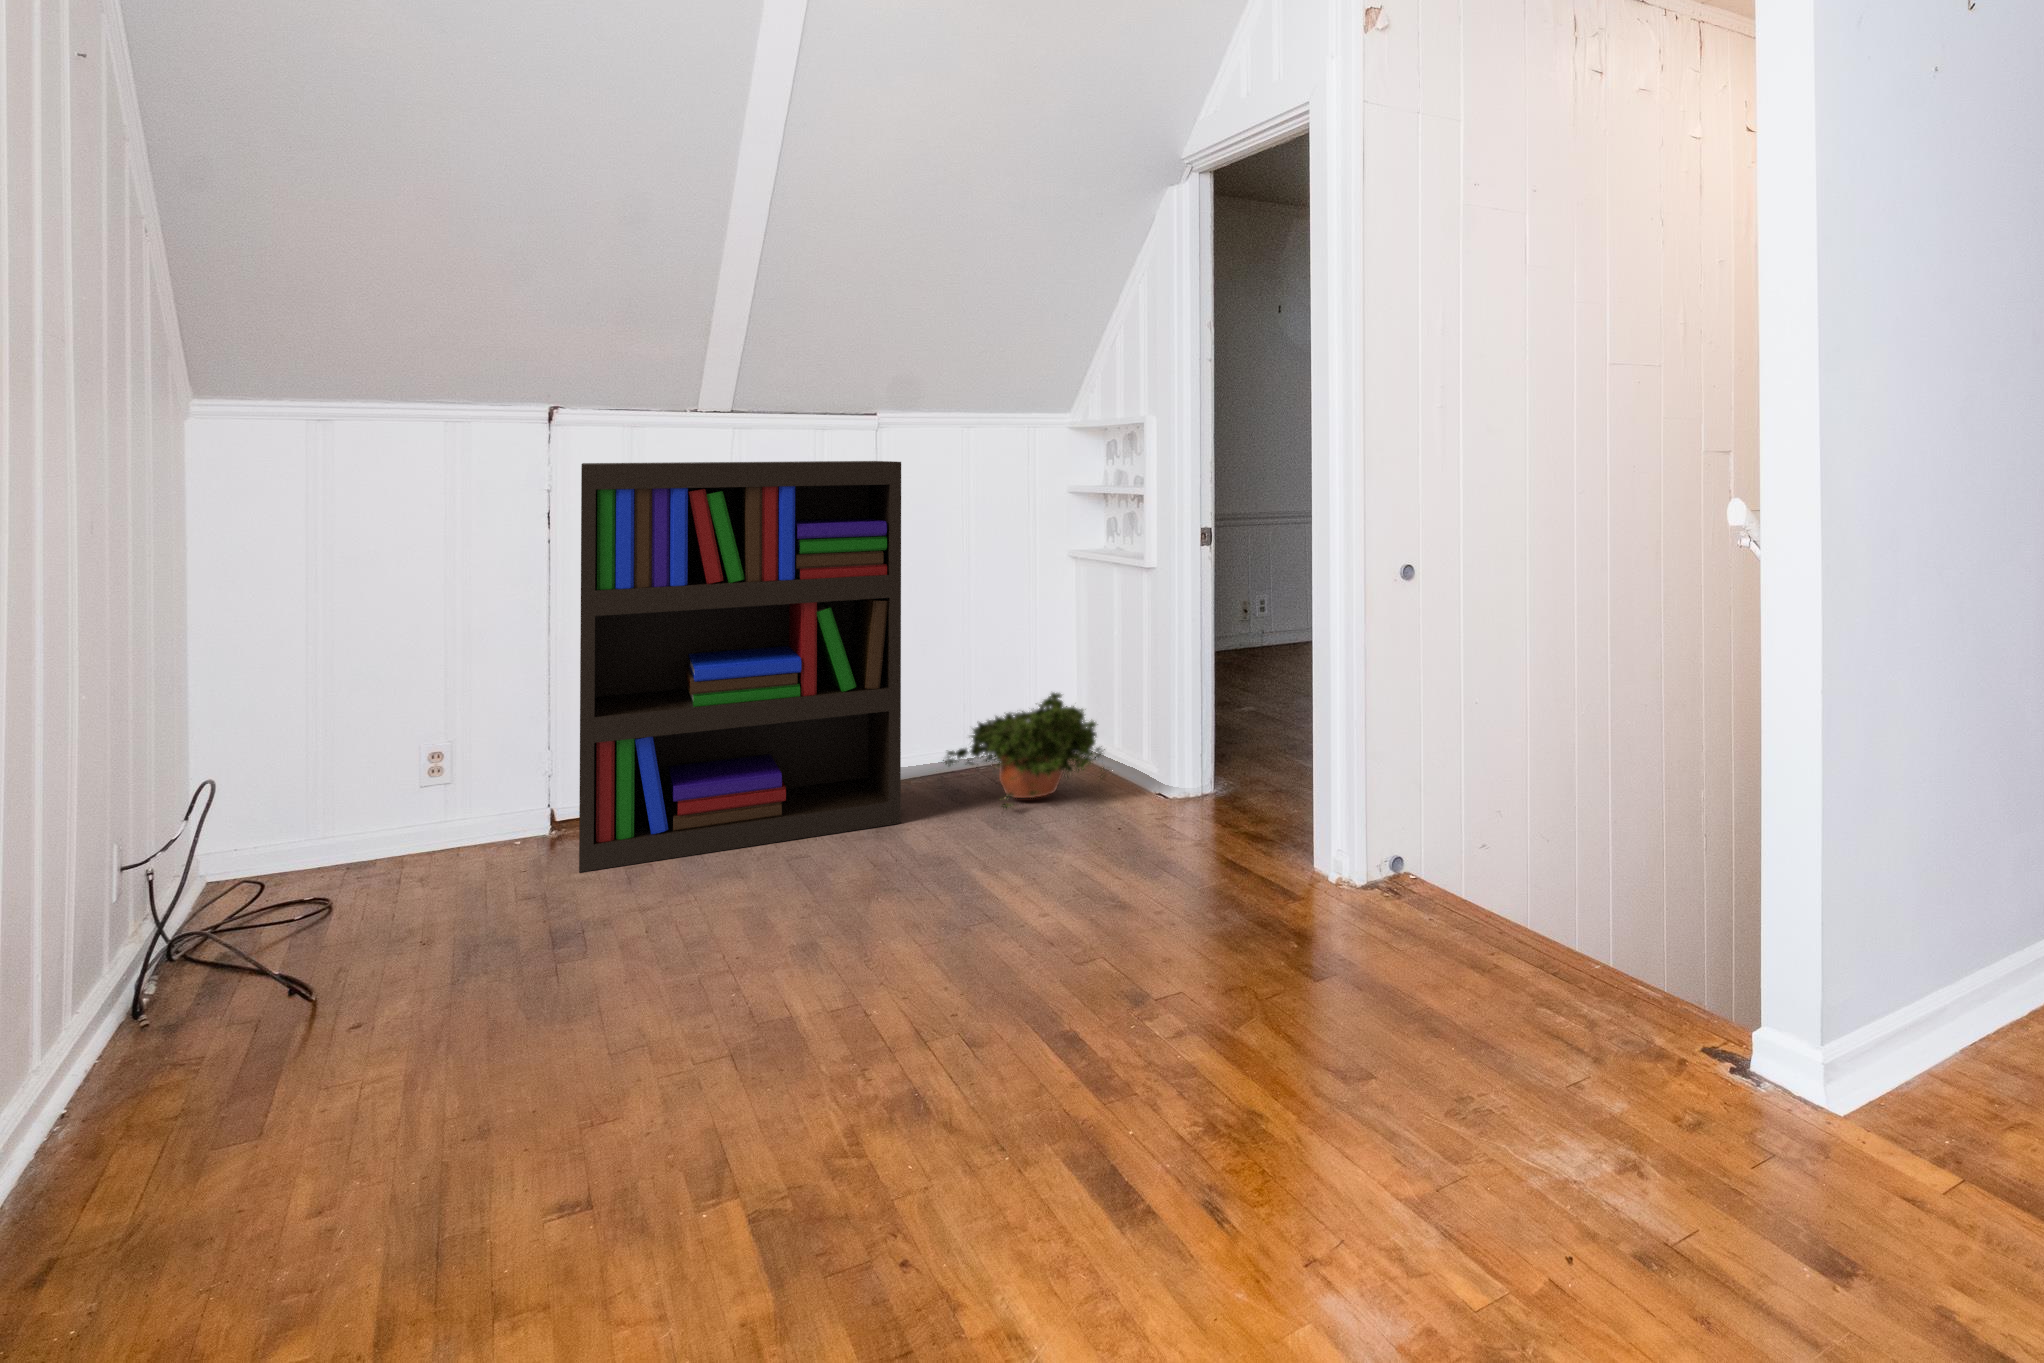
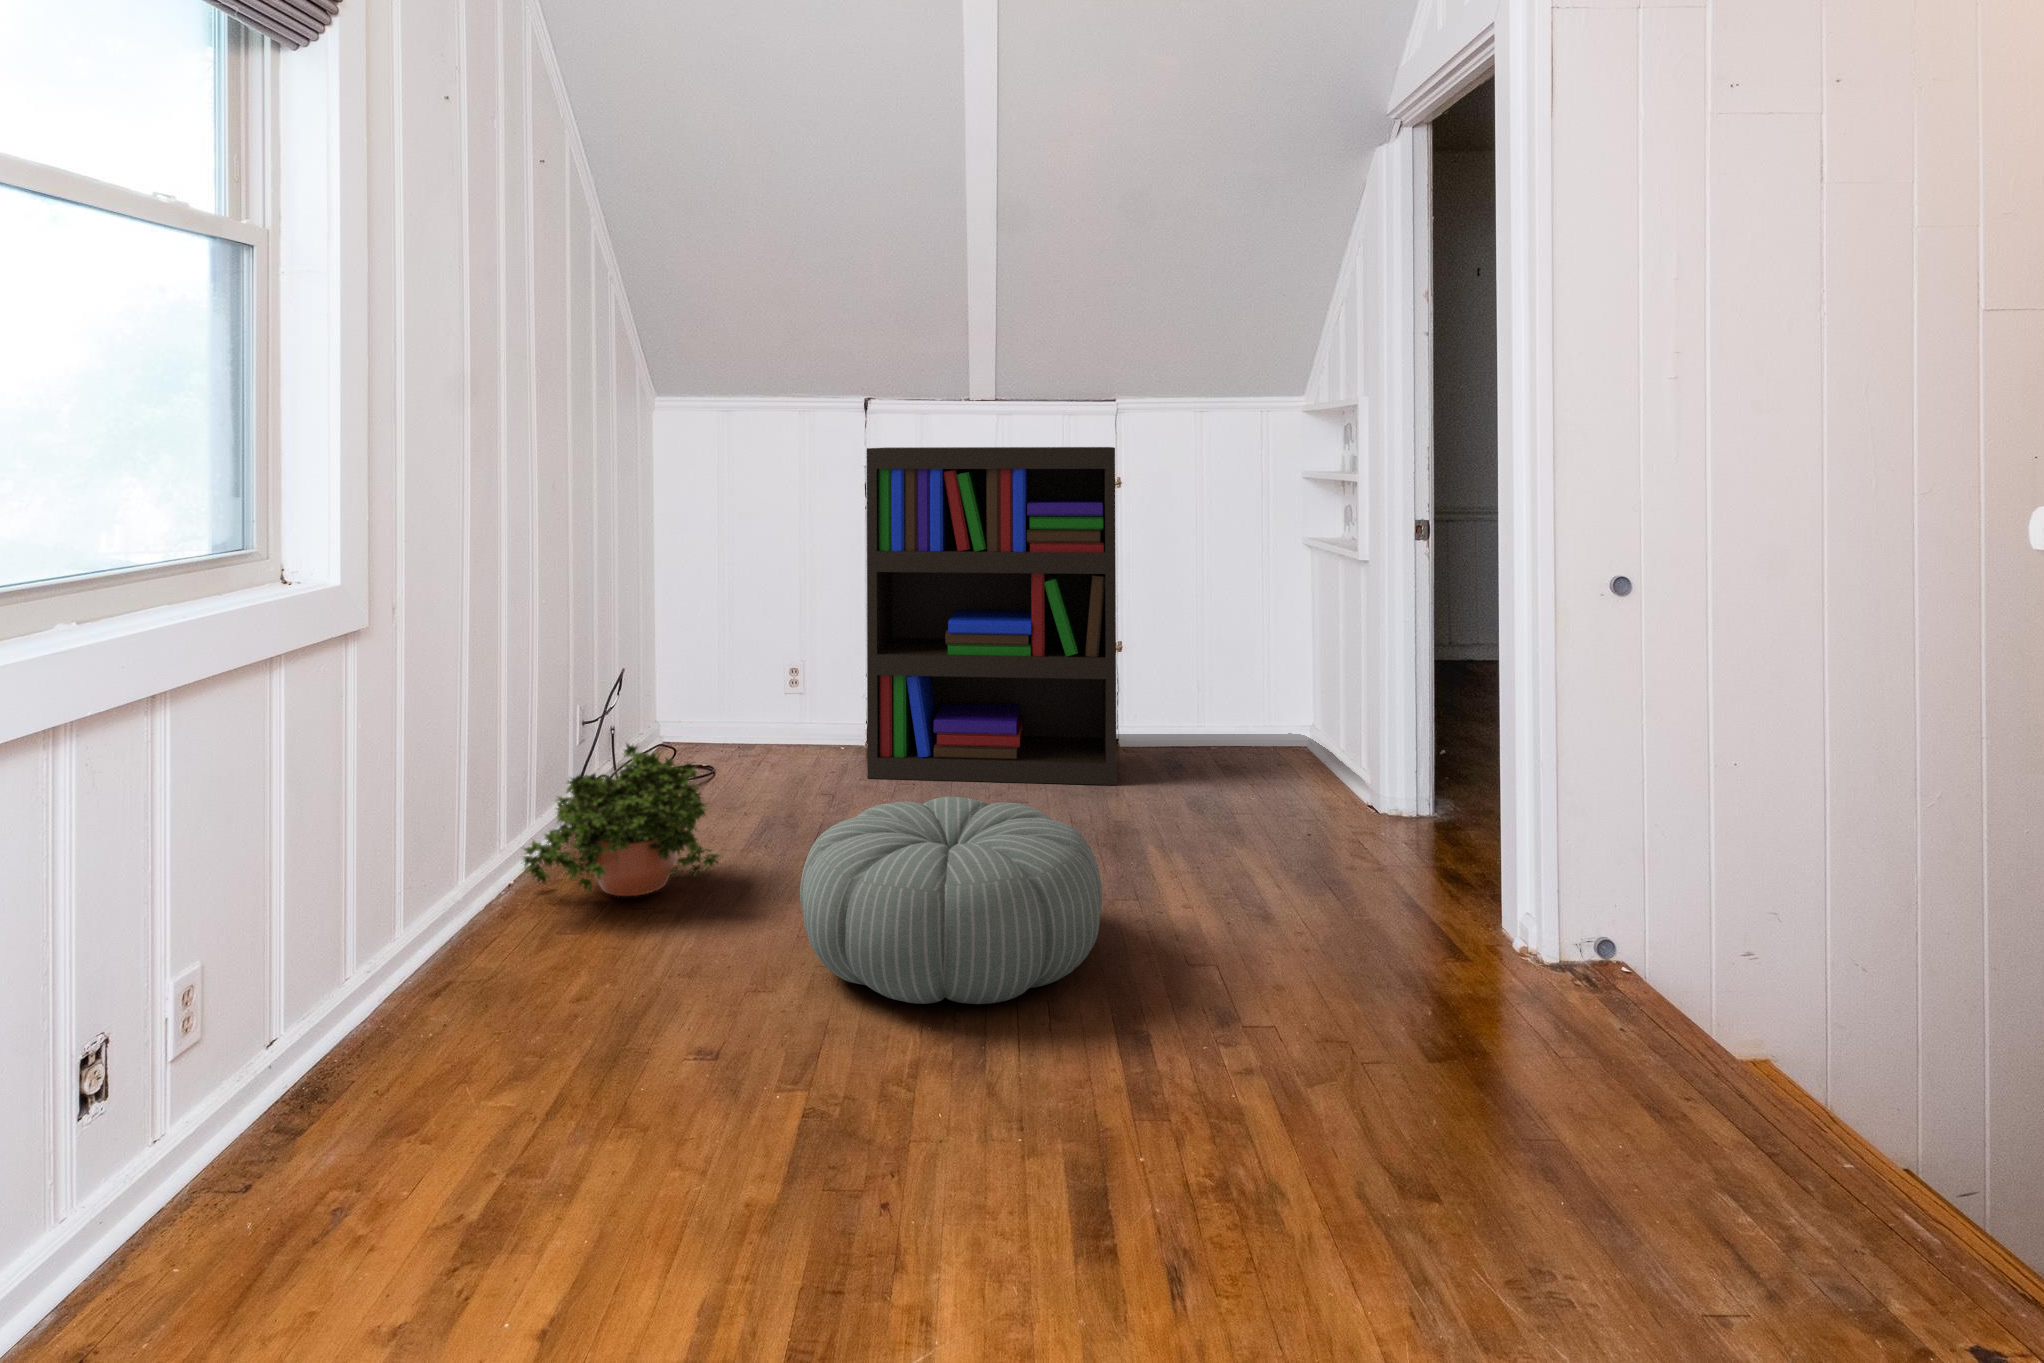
potted plant: present [943,693,1106,809] -> present [523,744,722,896]
pouf: none [627,846,1001,1082] -> present [800,797,1102,1004]

